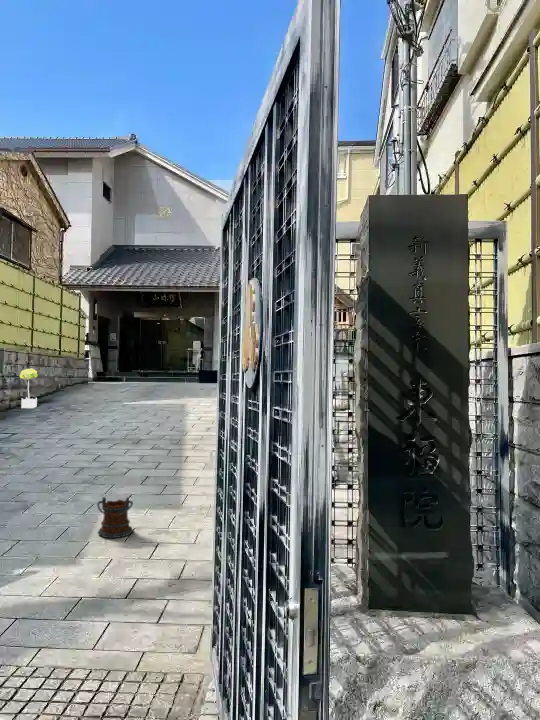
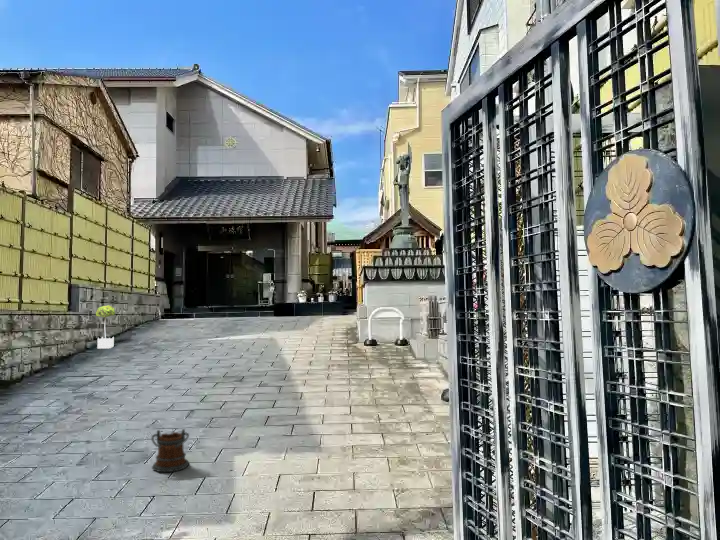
bucket: present [97,497,133,538] -> present [152,429,189,472]

